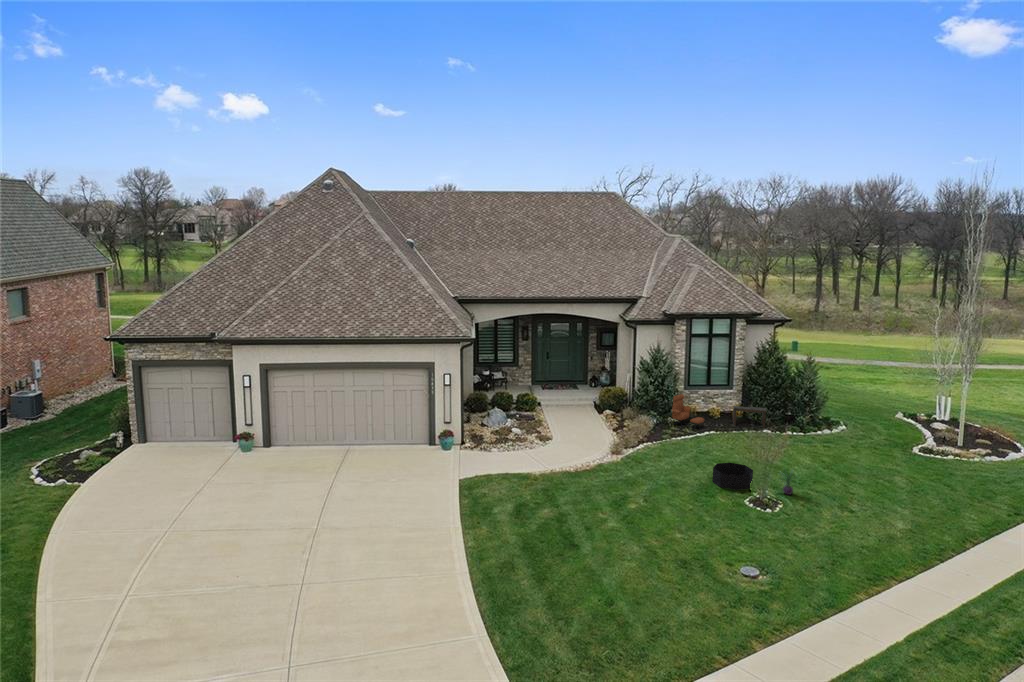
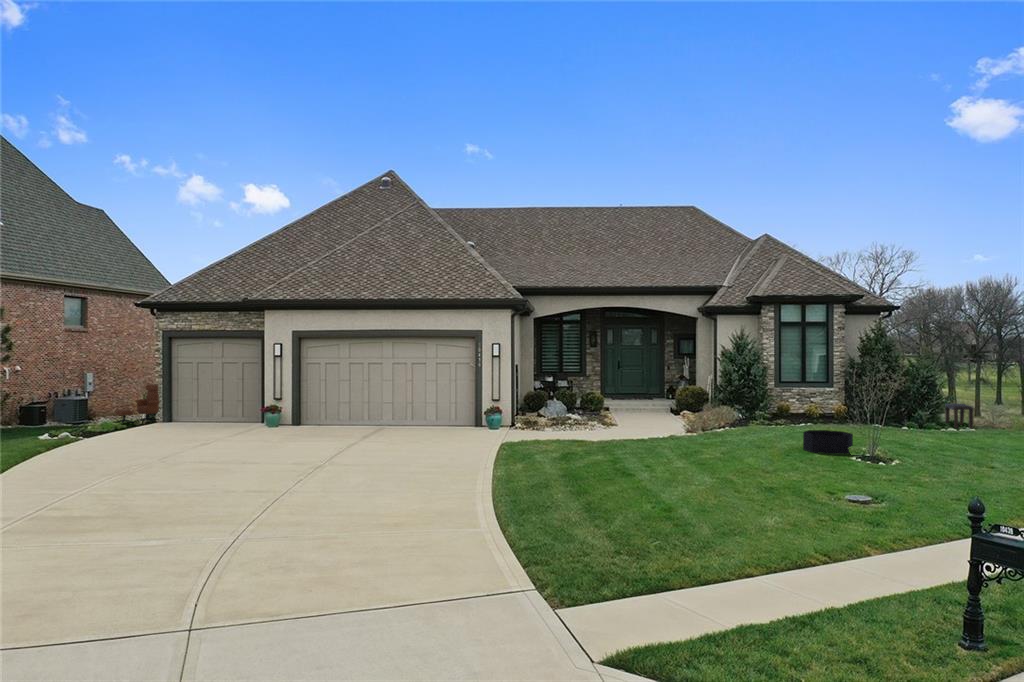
lounge chair: present [672,394,704,429] -> present [115,384,159,423]
bench: present [732,406,766,428] -> present [945,404,974,429]
decorative plant: present [781,471,793,495] -> none [874,425,915,458]

